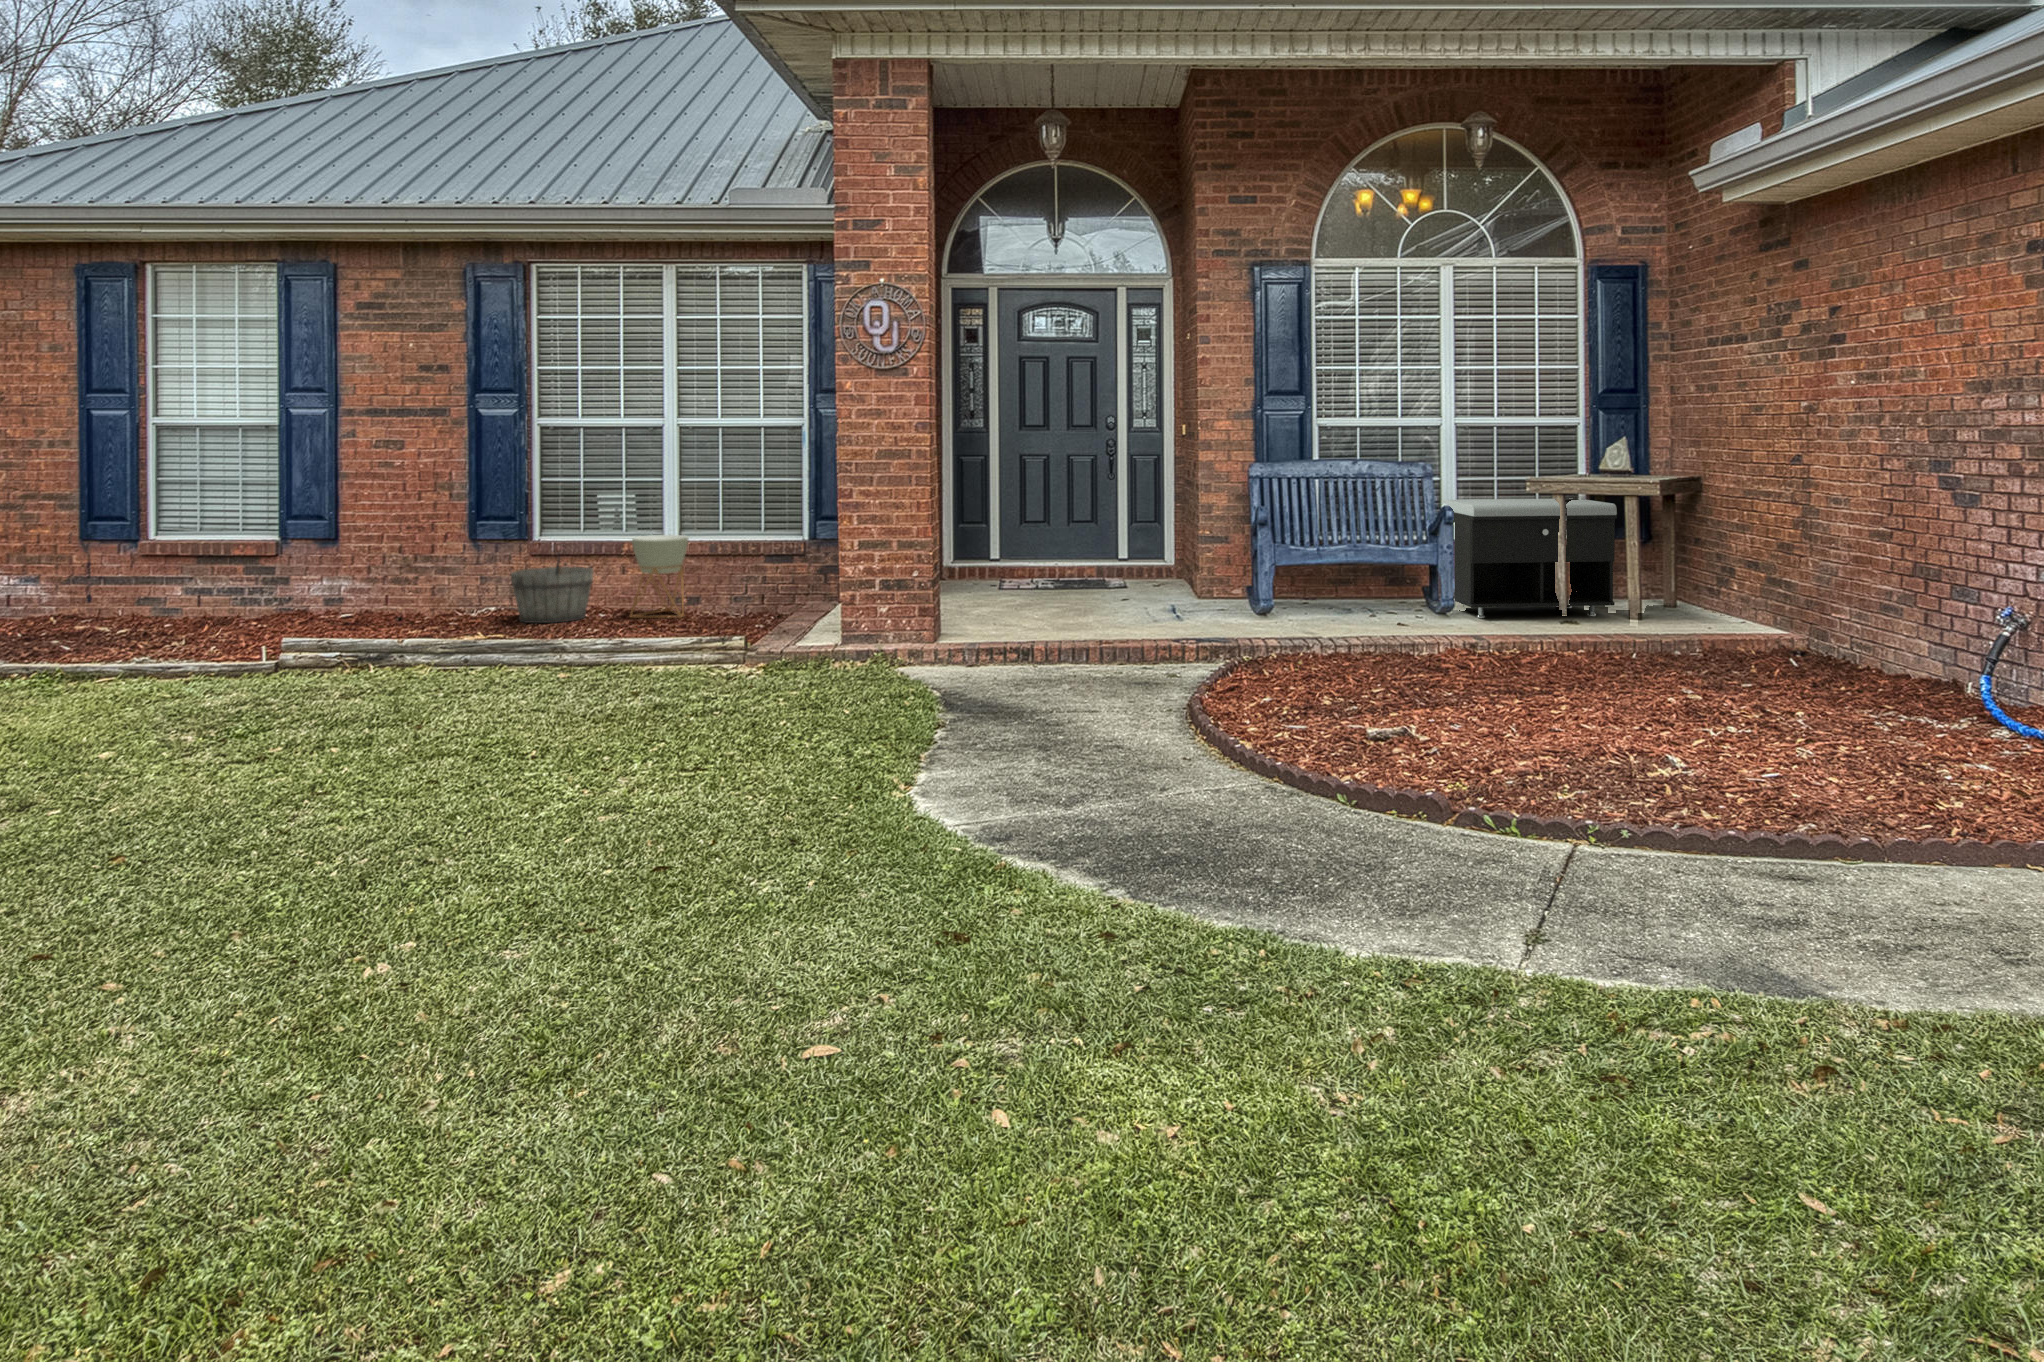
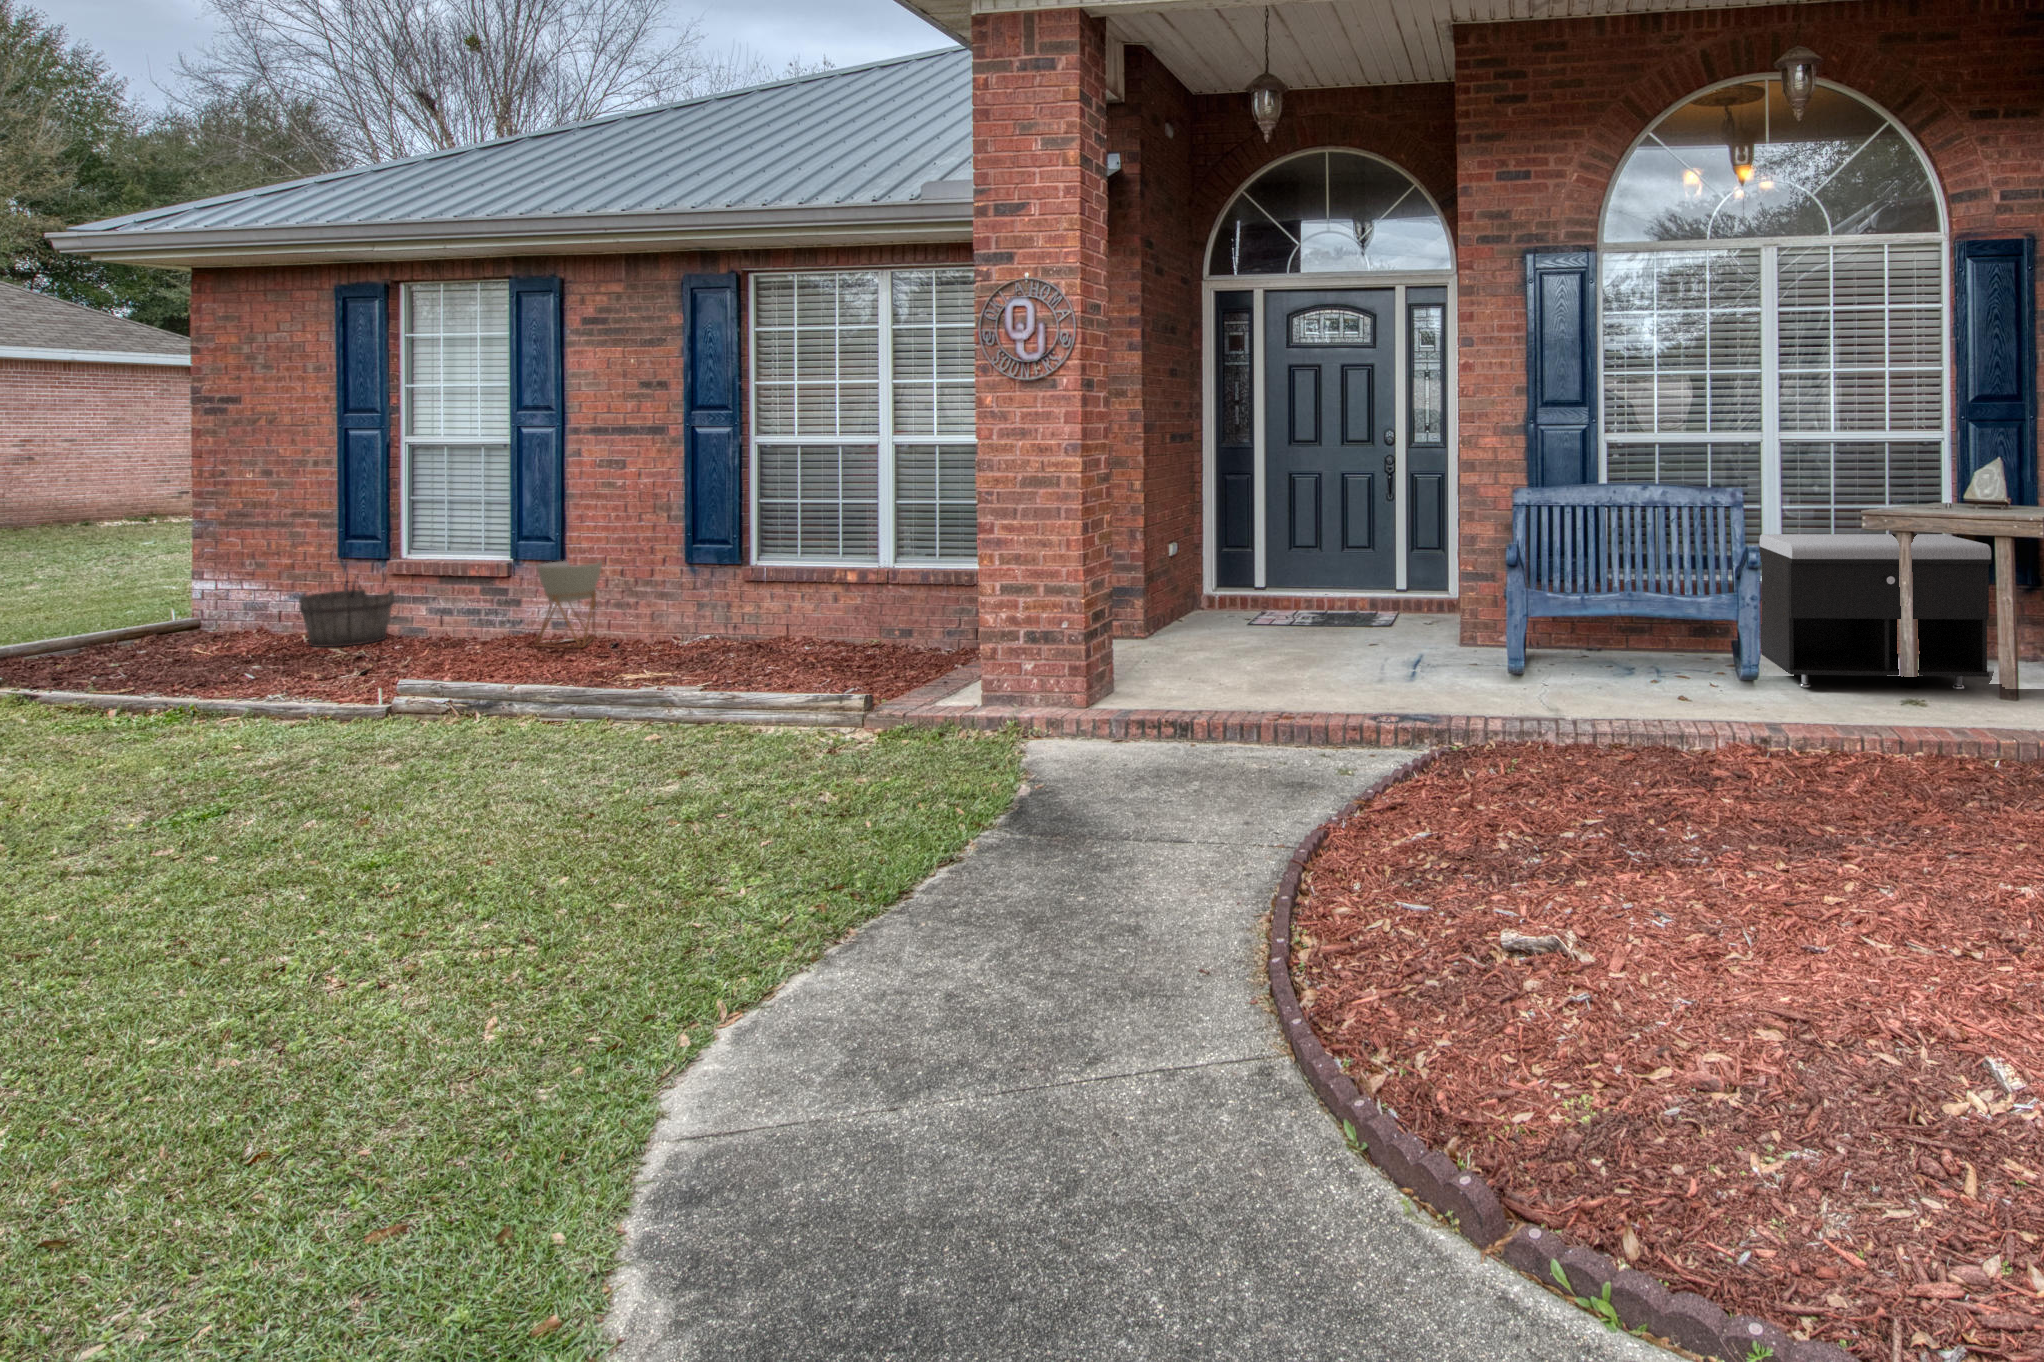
planter: present [630,535,688,618] -> present [535,561,602,648]
wooden bucket: present [511,558,594,623] -> present [299,581,394,647]

